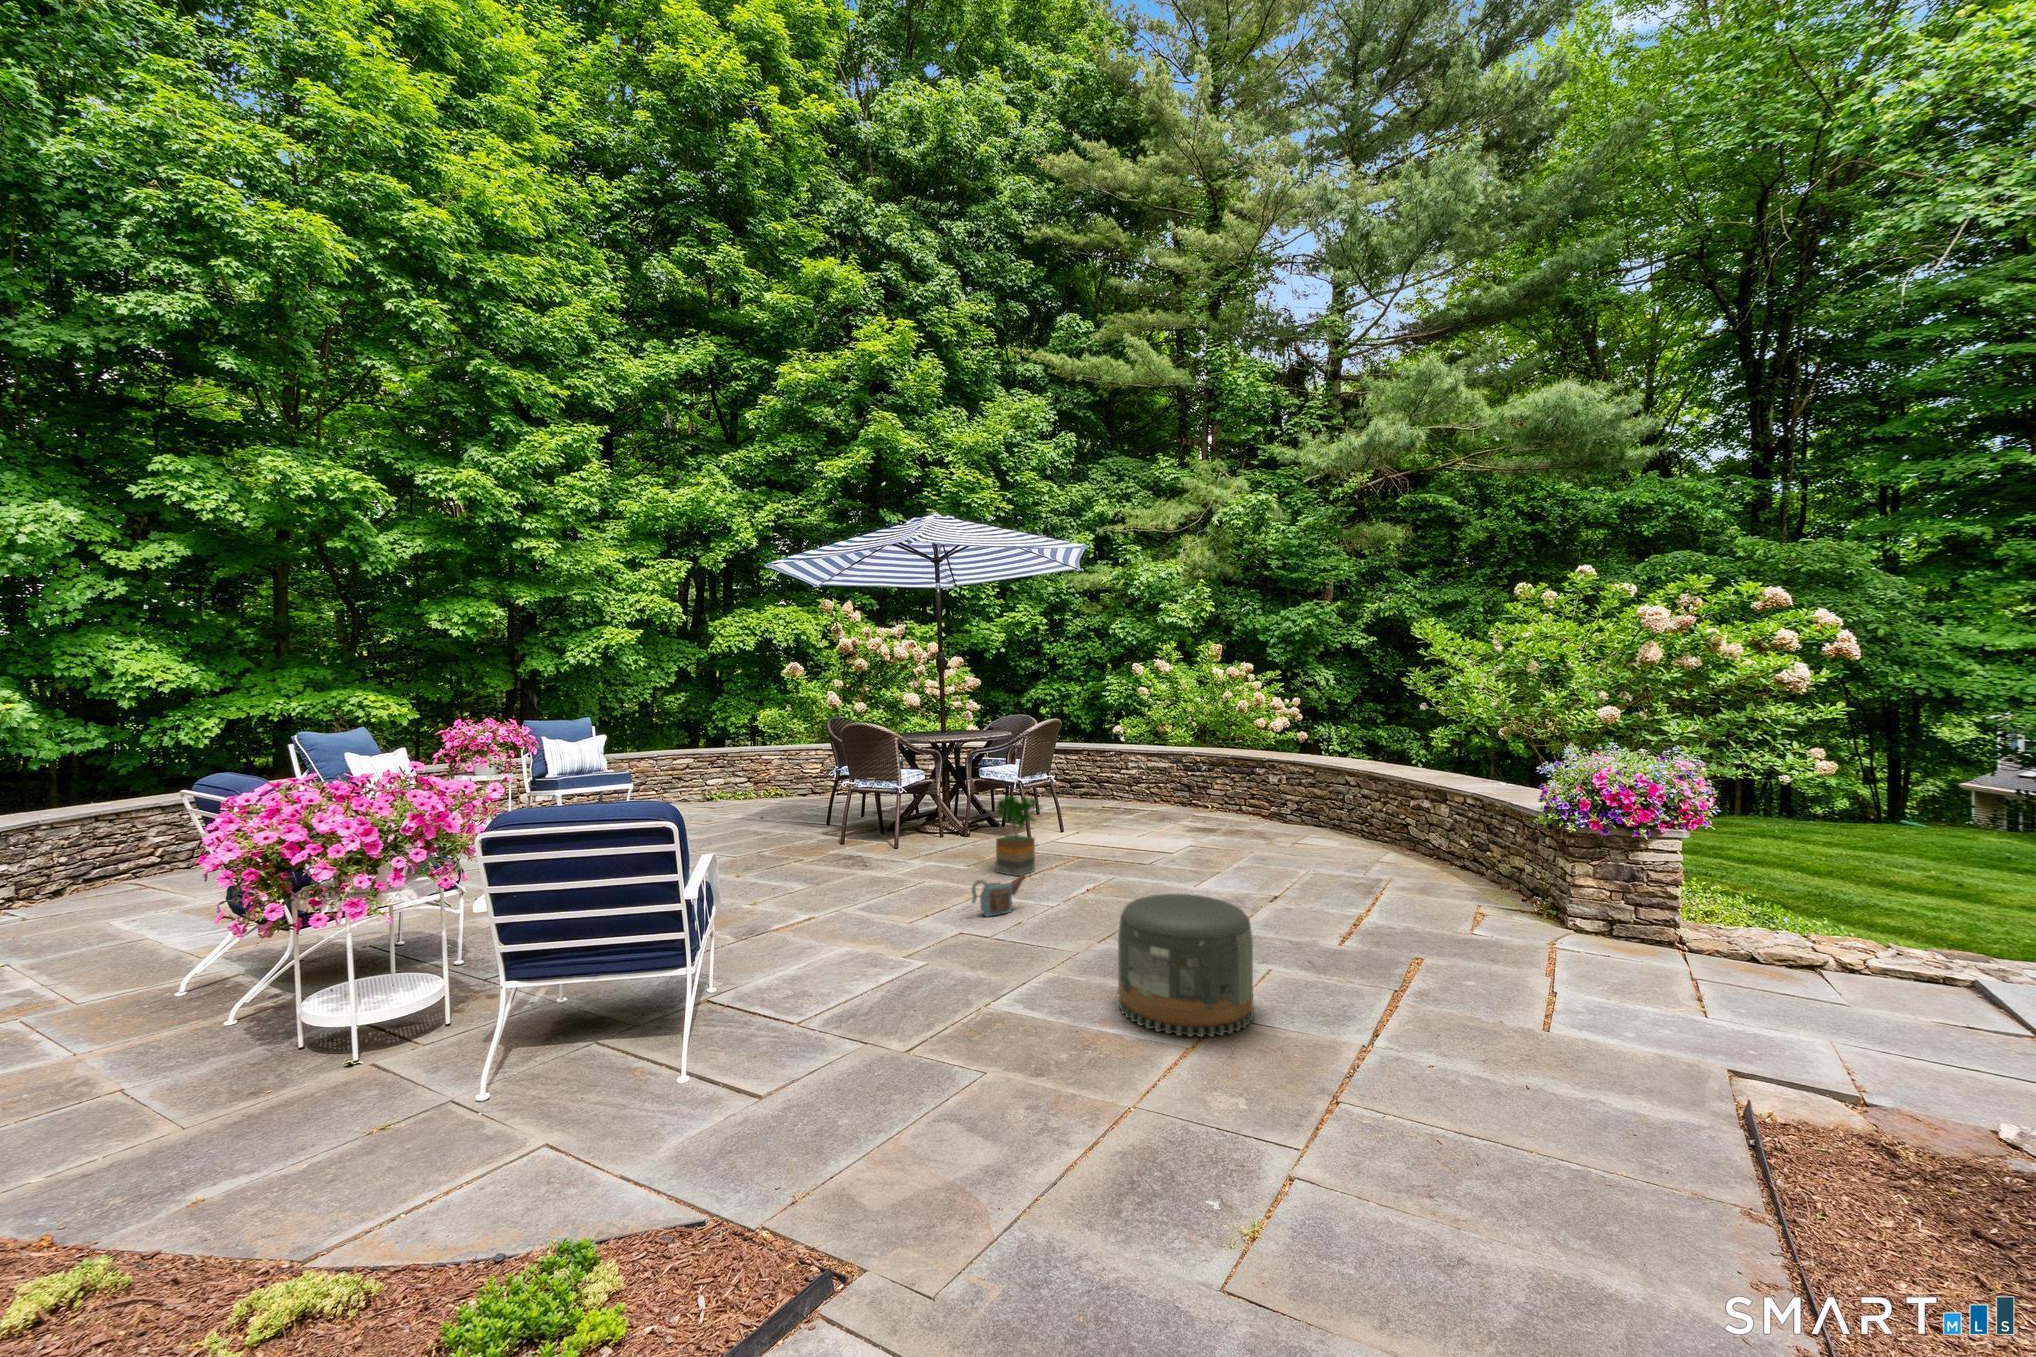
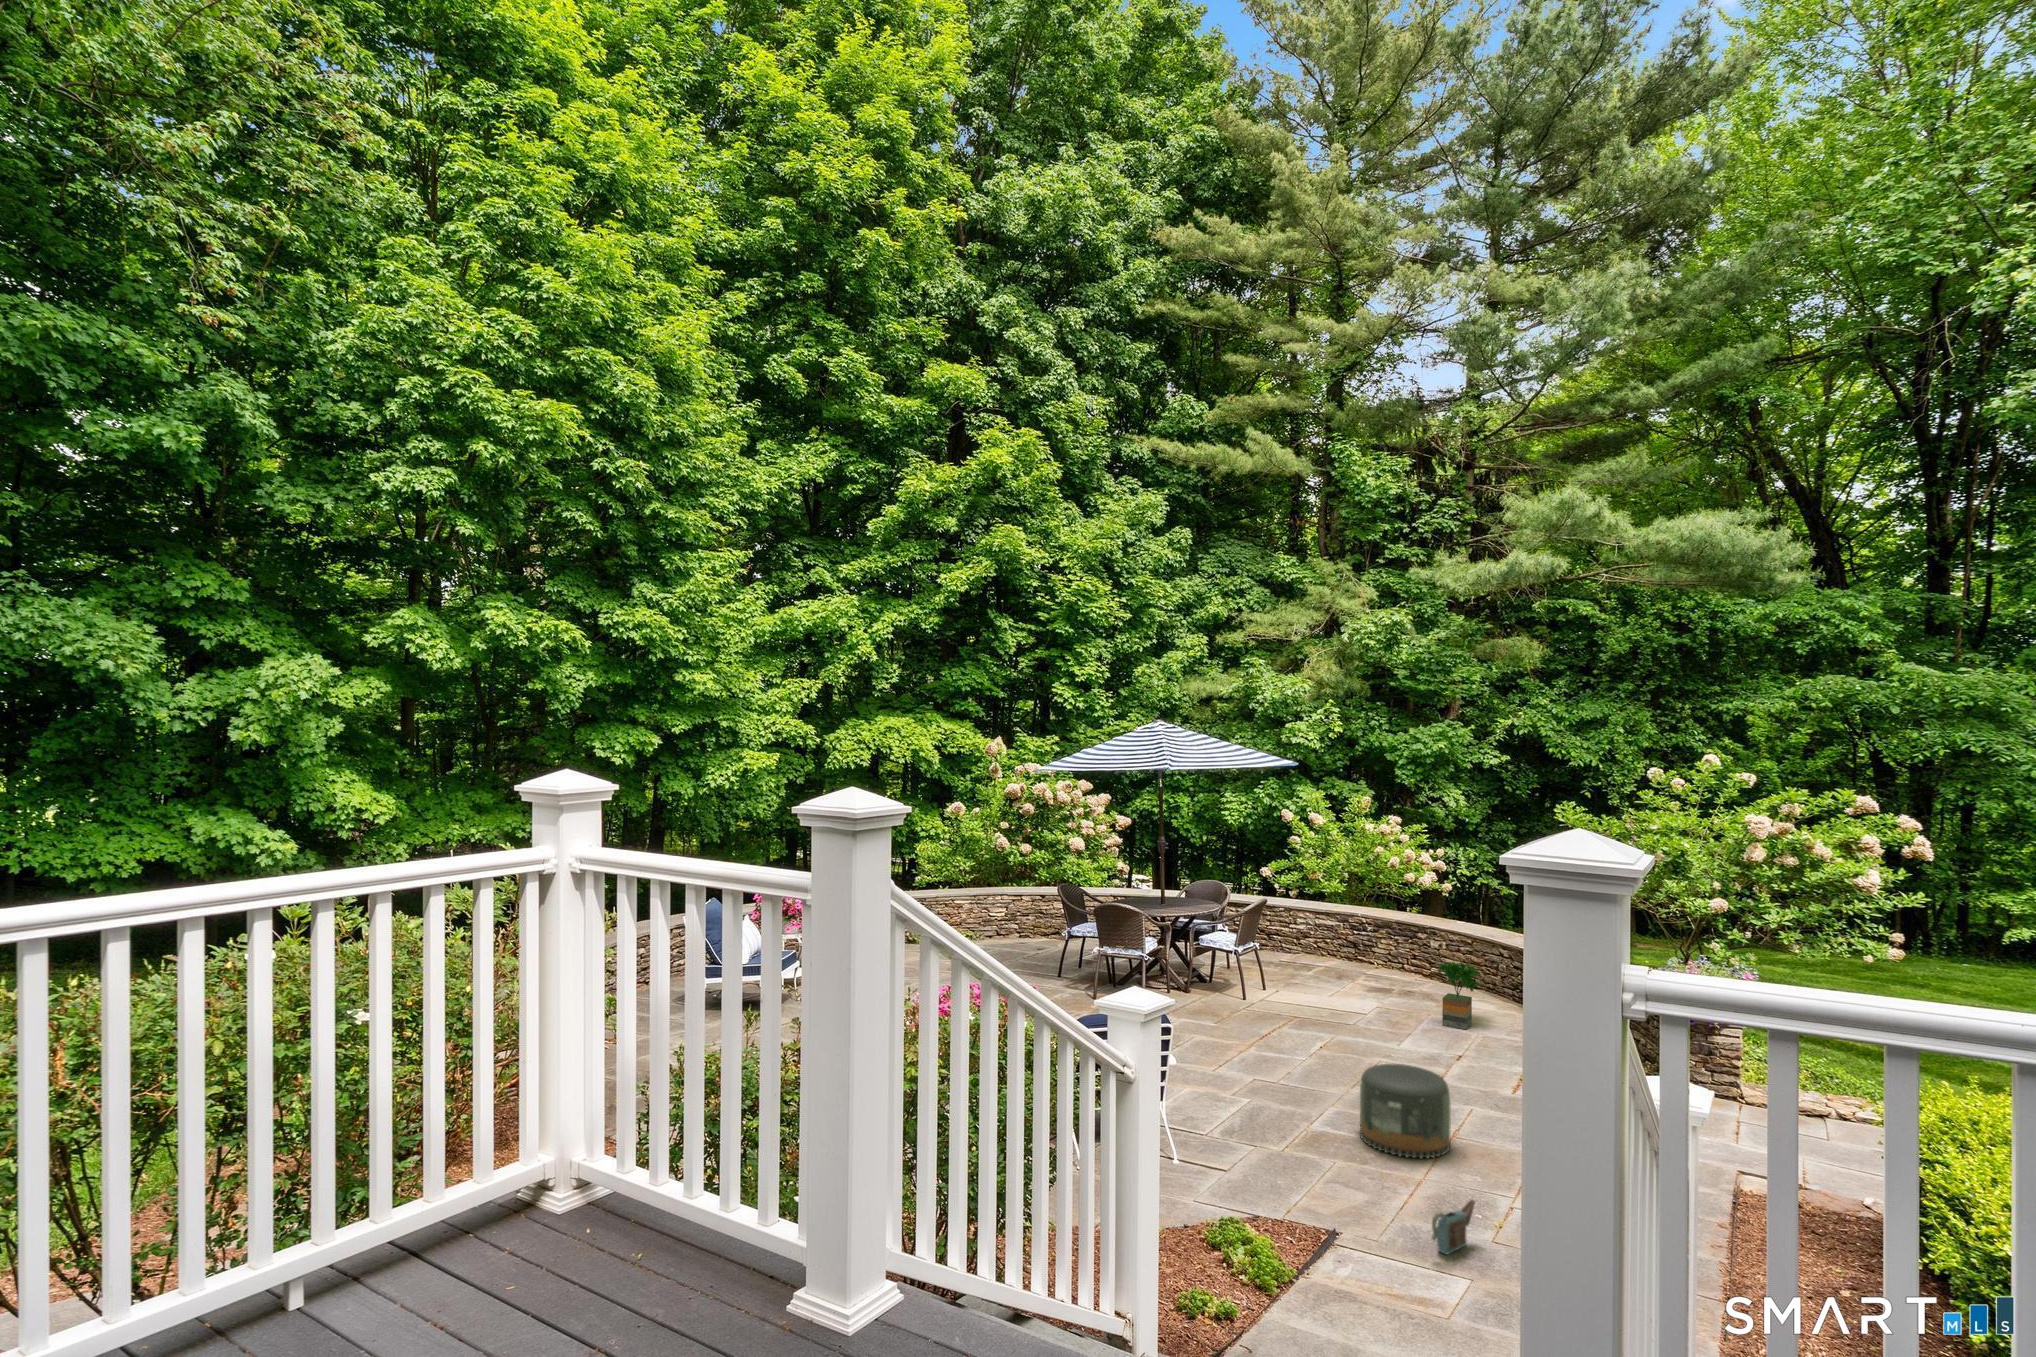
potted tree: present [996,796,1042,876] -> present [1439,962,1480,1030]
watering can: present [972,875,1025,917] -> present [1432,1200,1475,1254]

